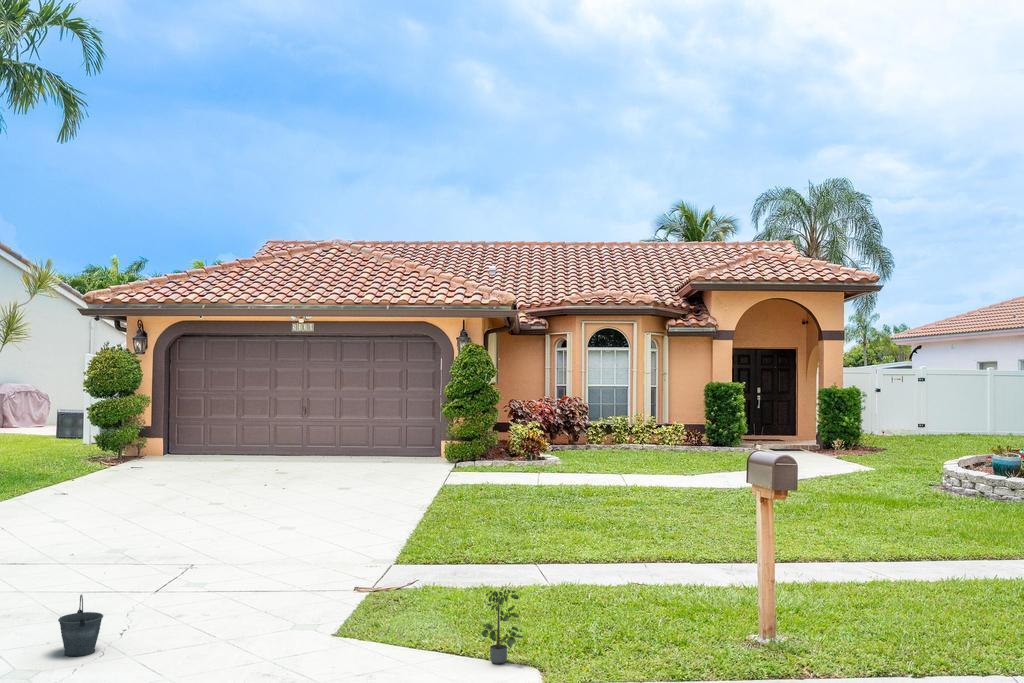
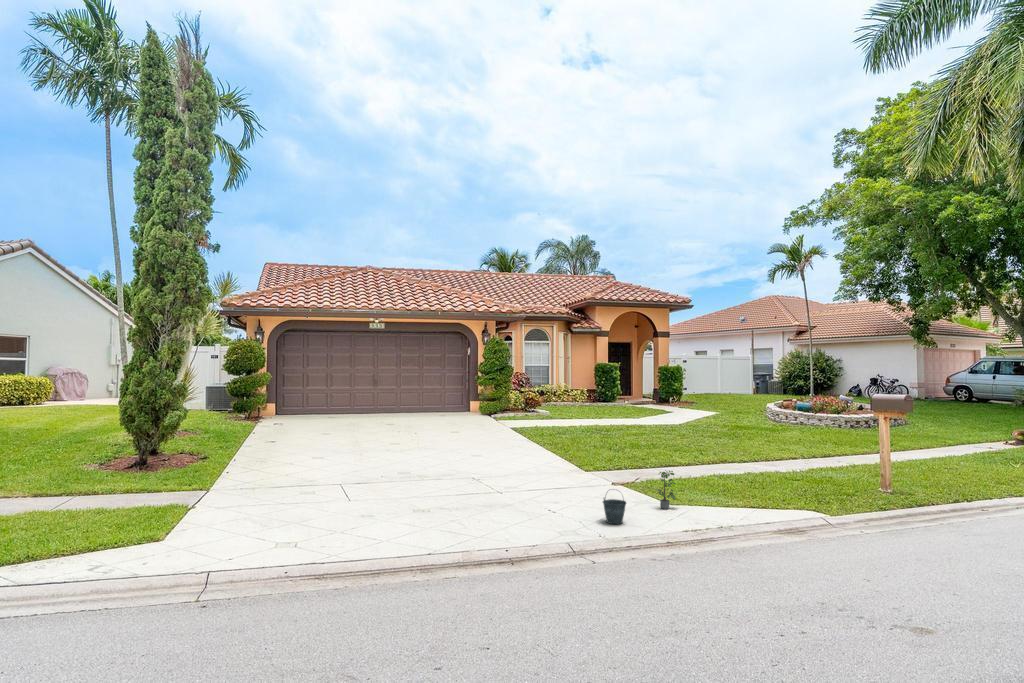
potted plant: present [482,589,523,664] -> present [656,471,677,509]

